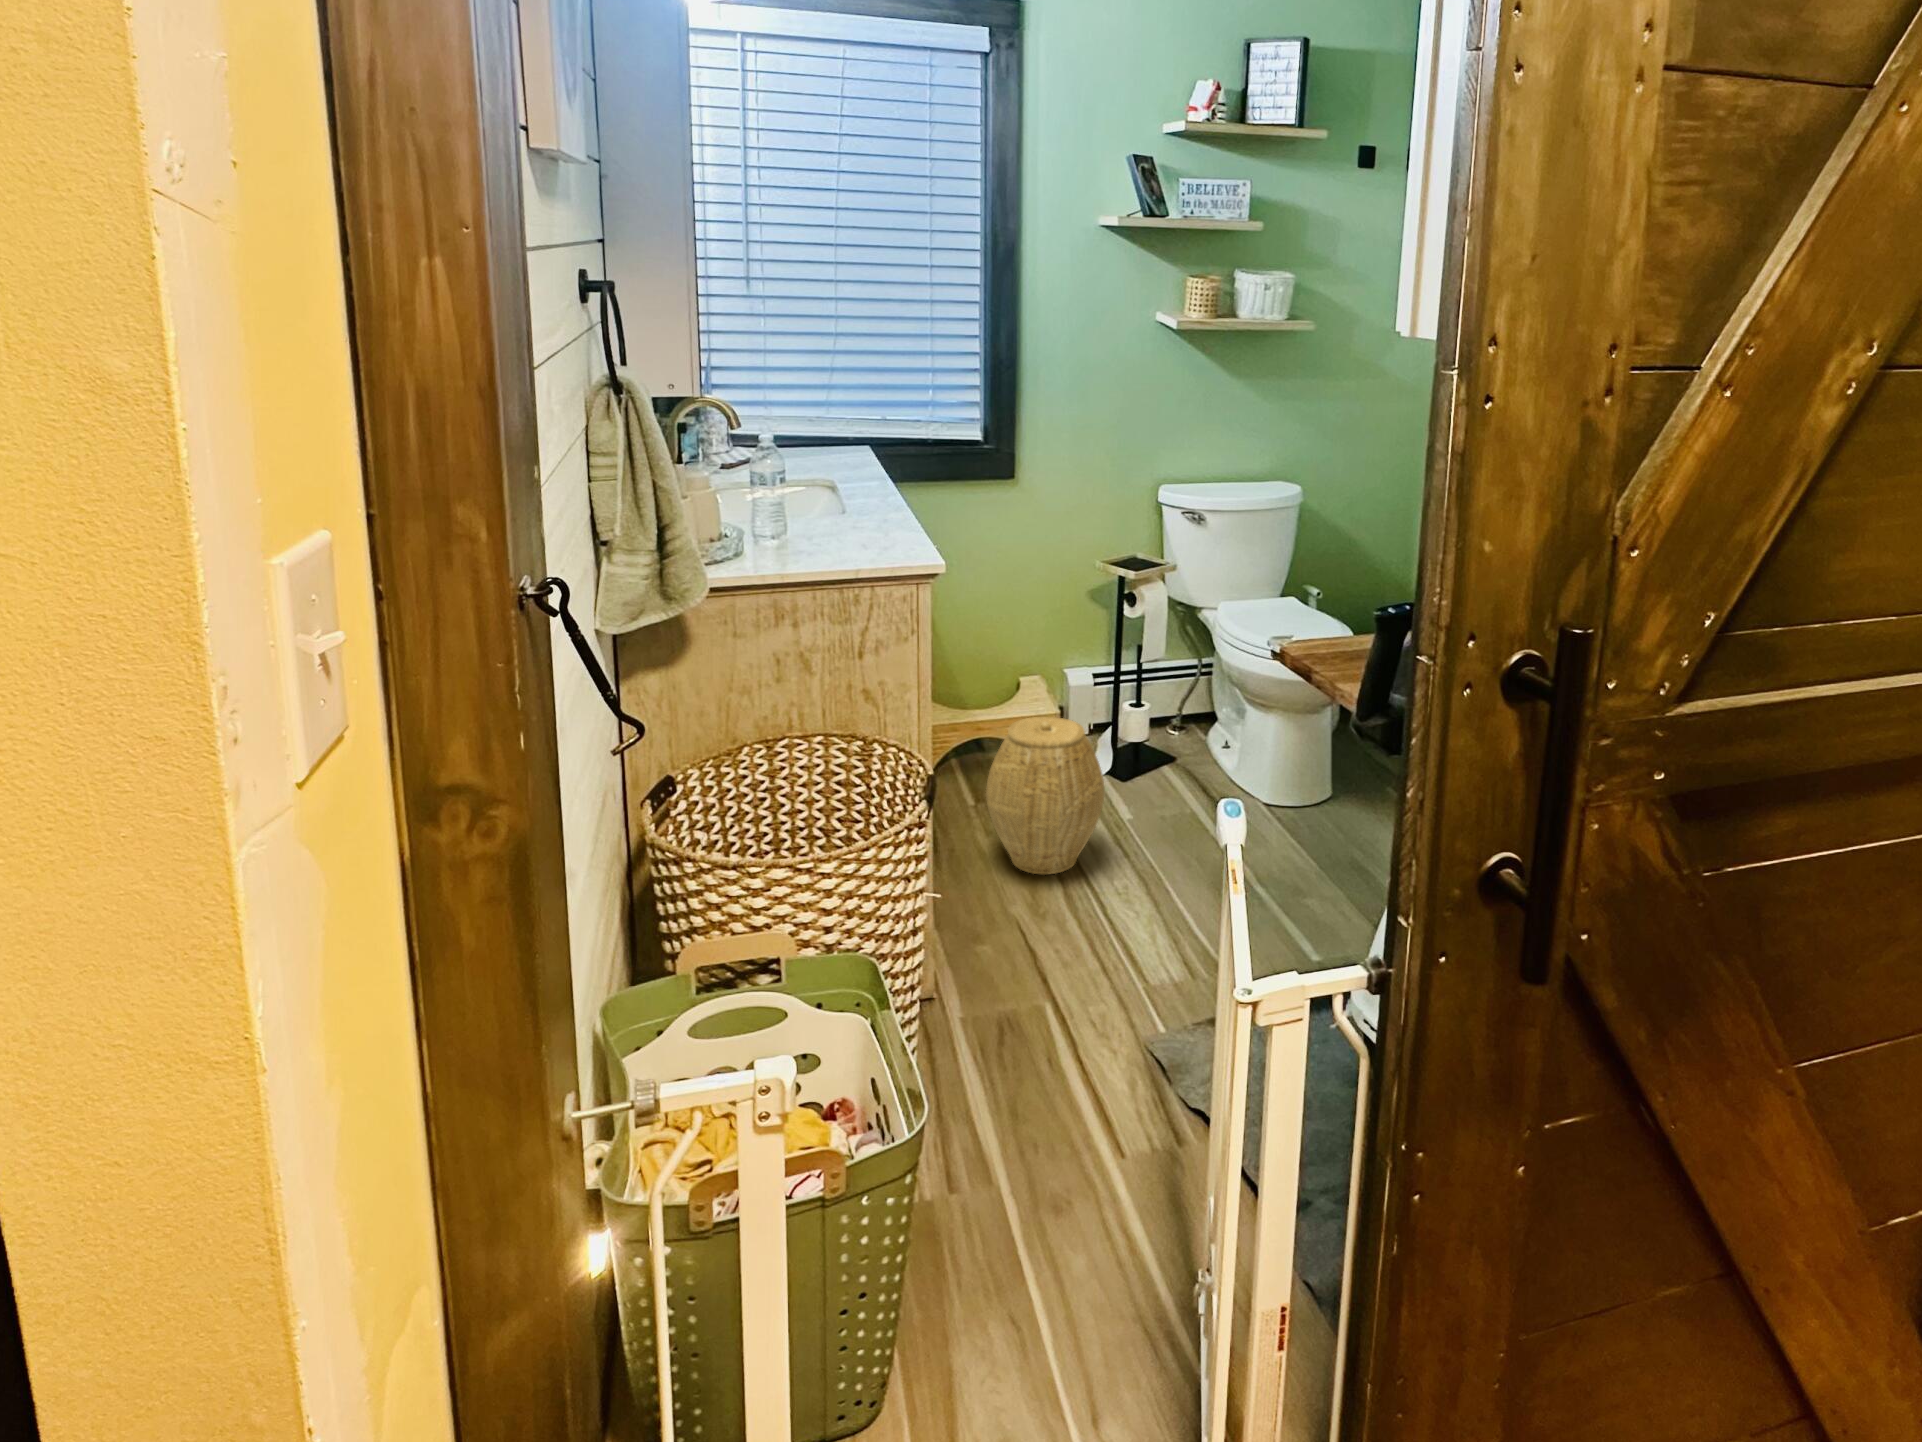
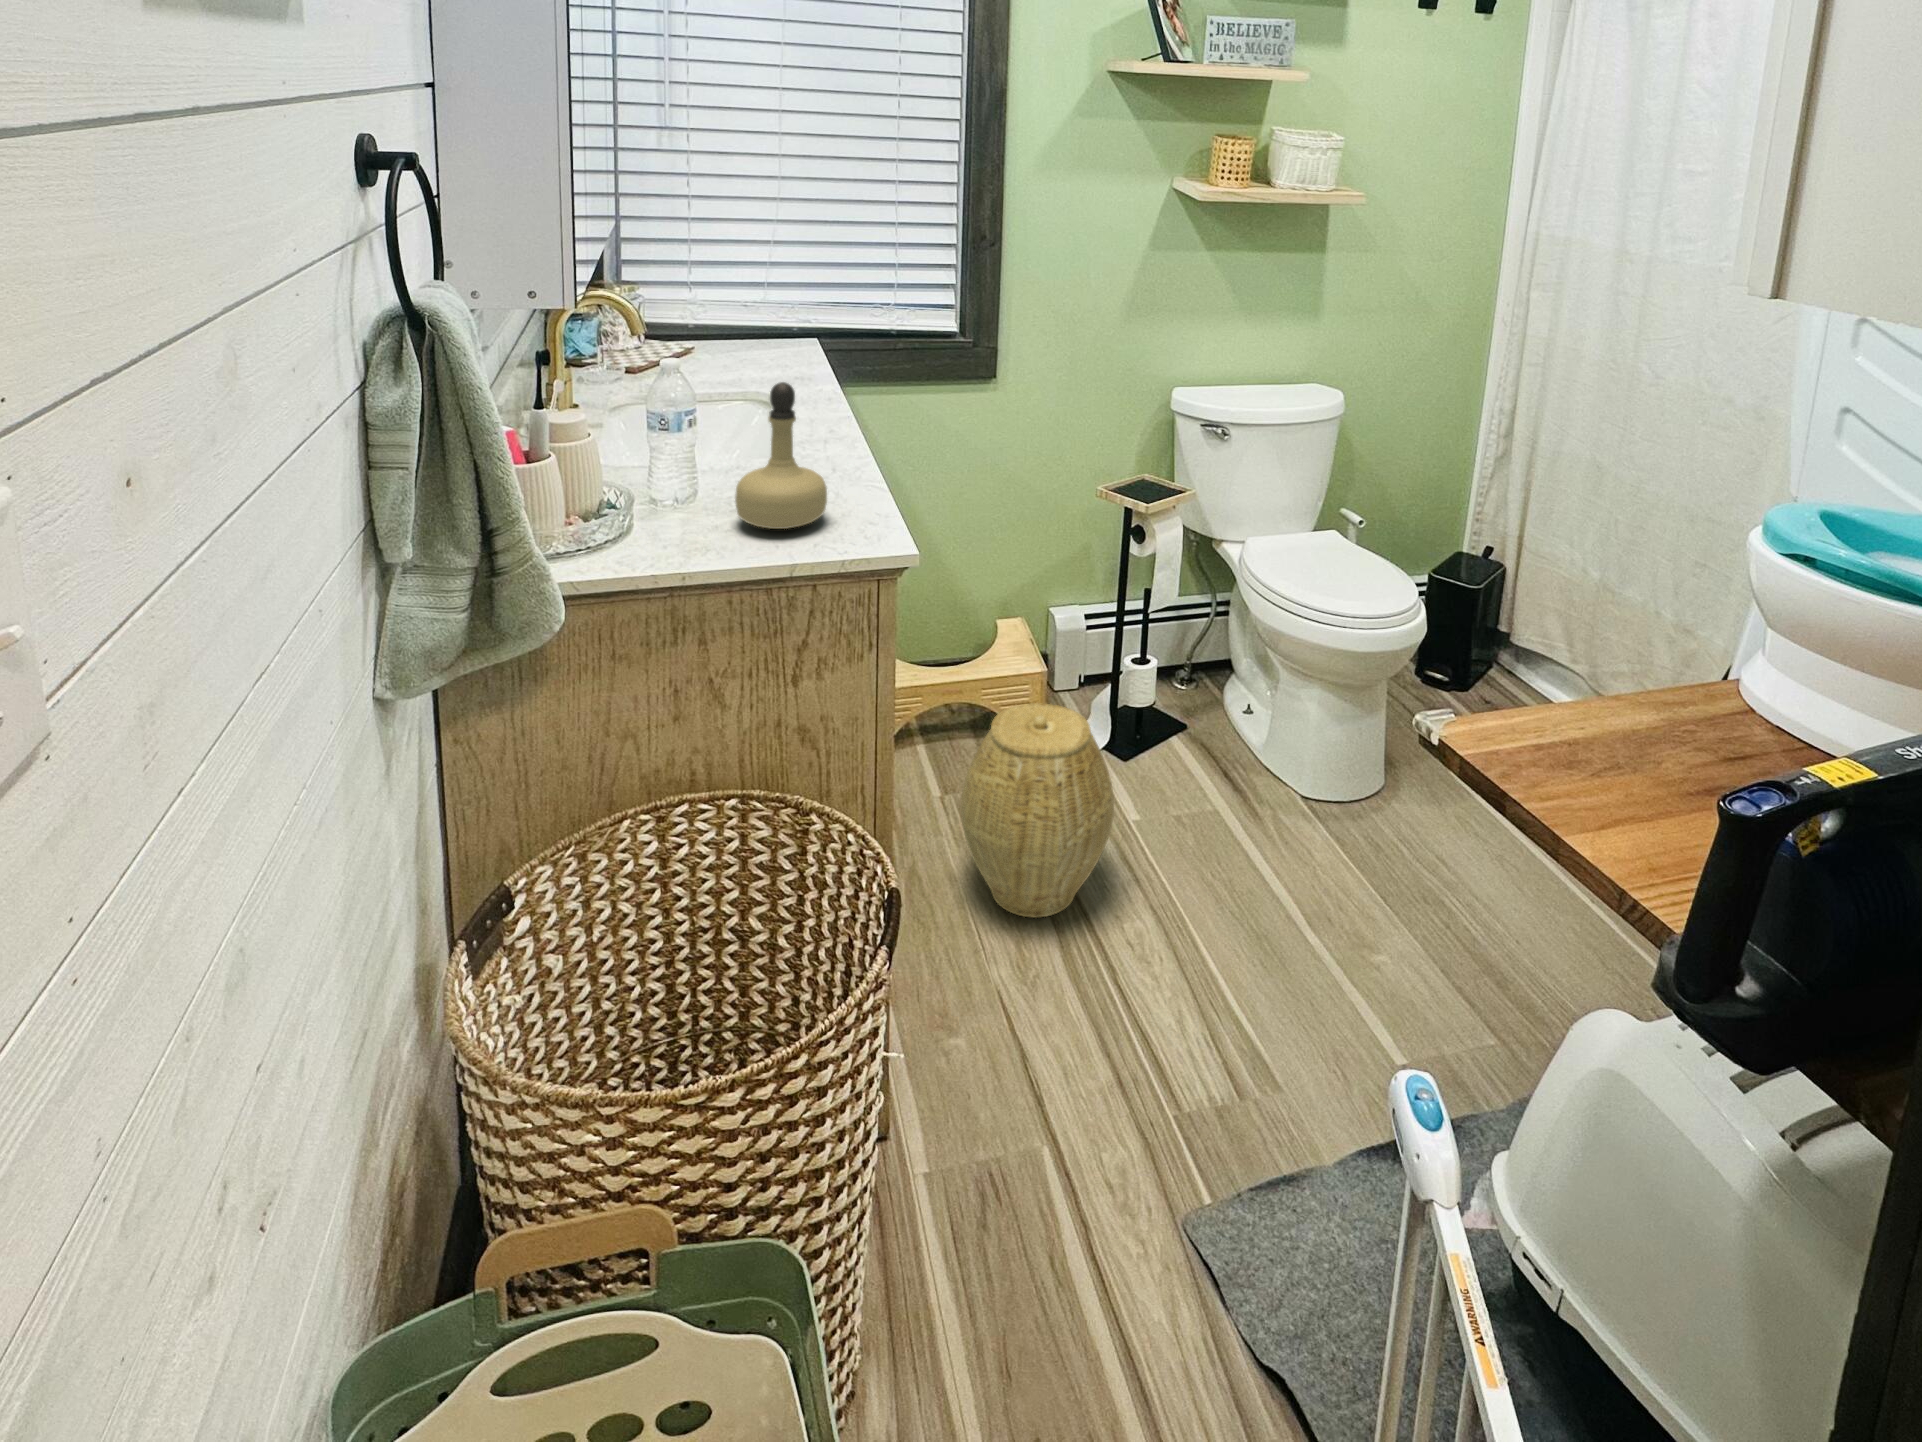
perfume bottle: none [815,448,879,552] -> present [735,382,827,529]

